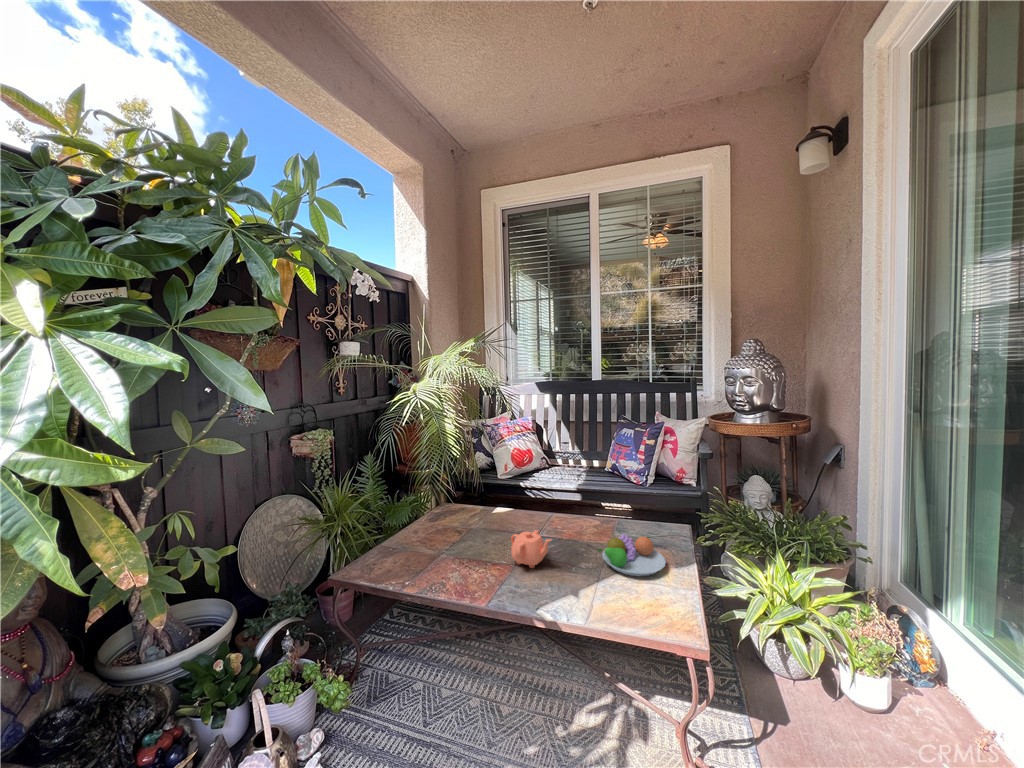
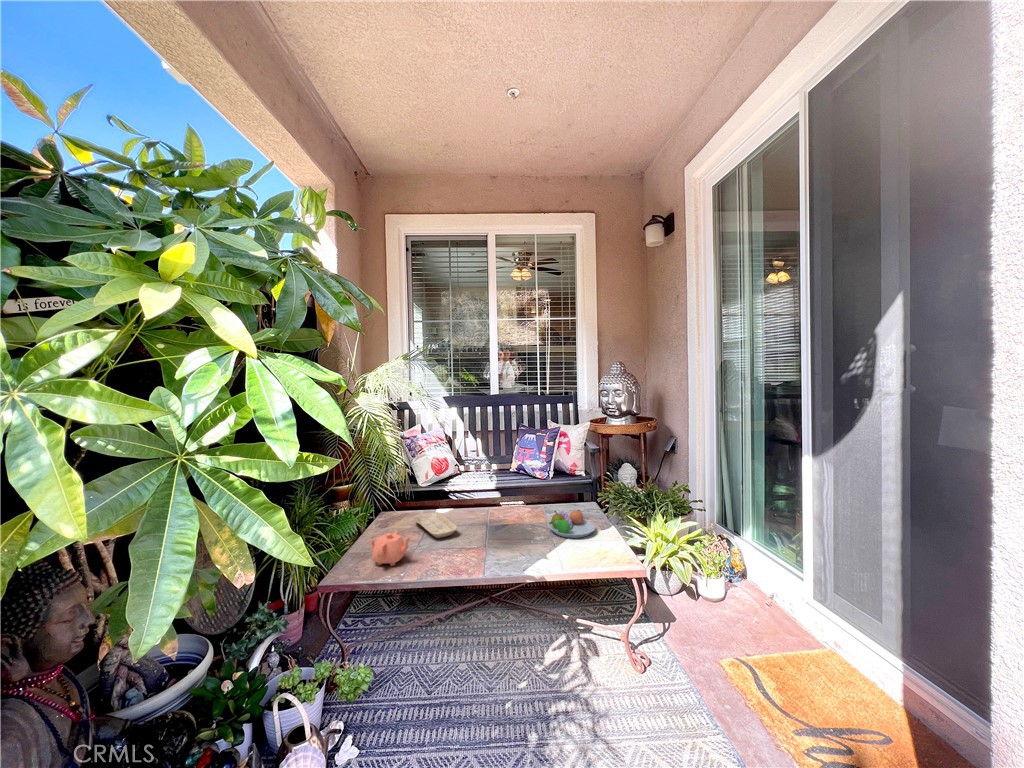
tray: none [462,511,496,544] -> present [413,512,458,538]
teapot: present [511,530,551,568] -> present [371,531,411,566]

